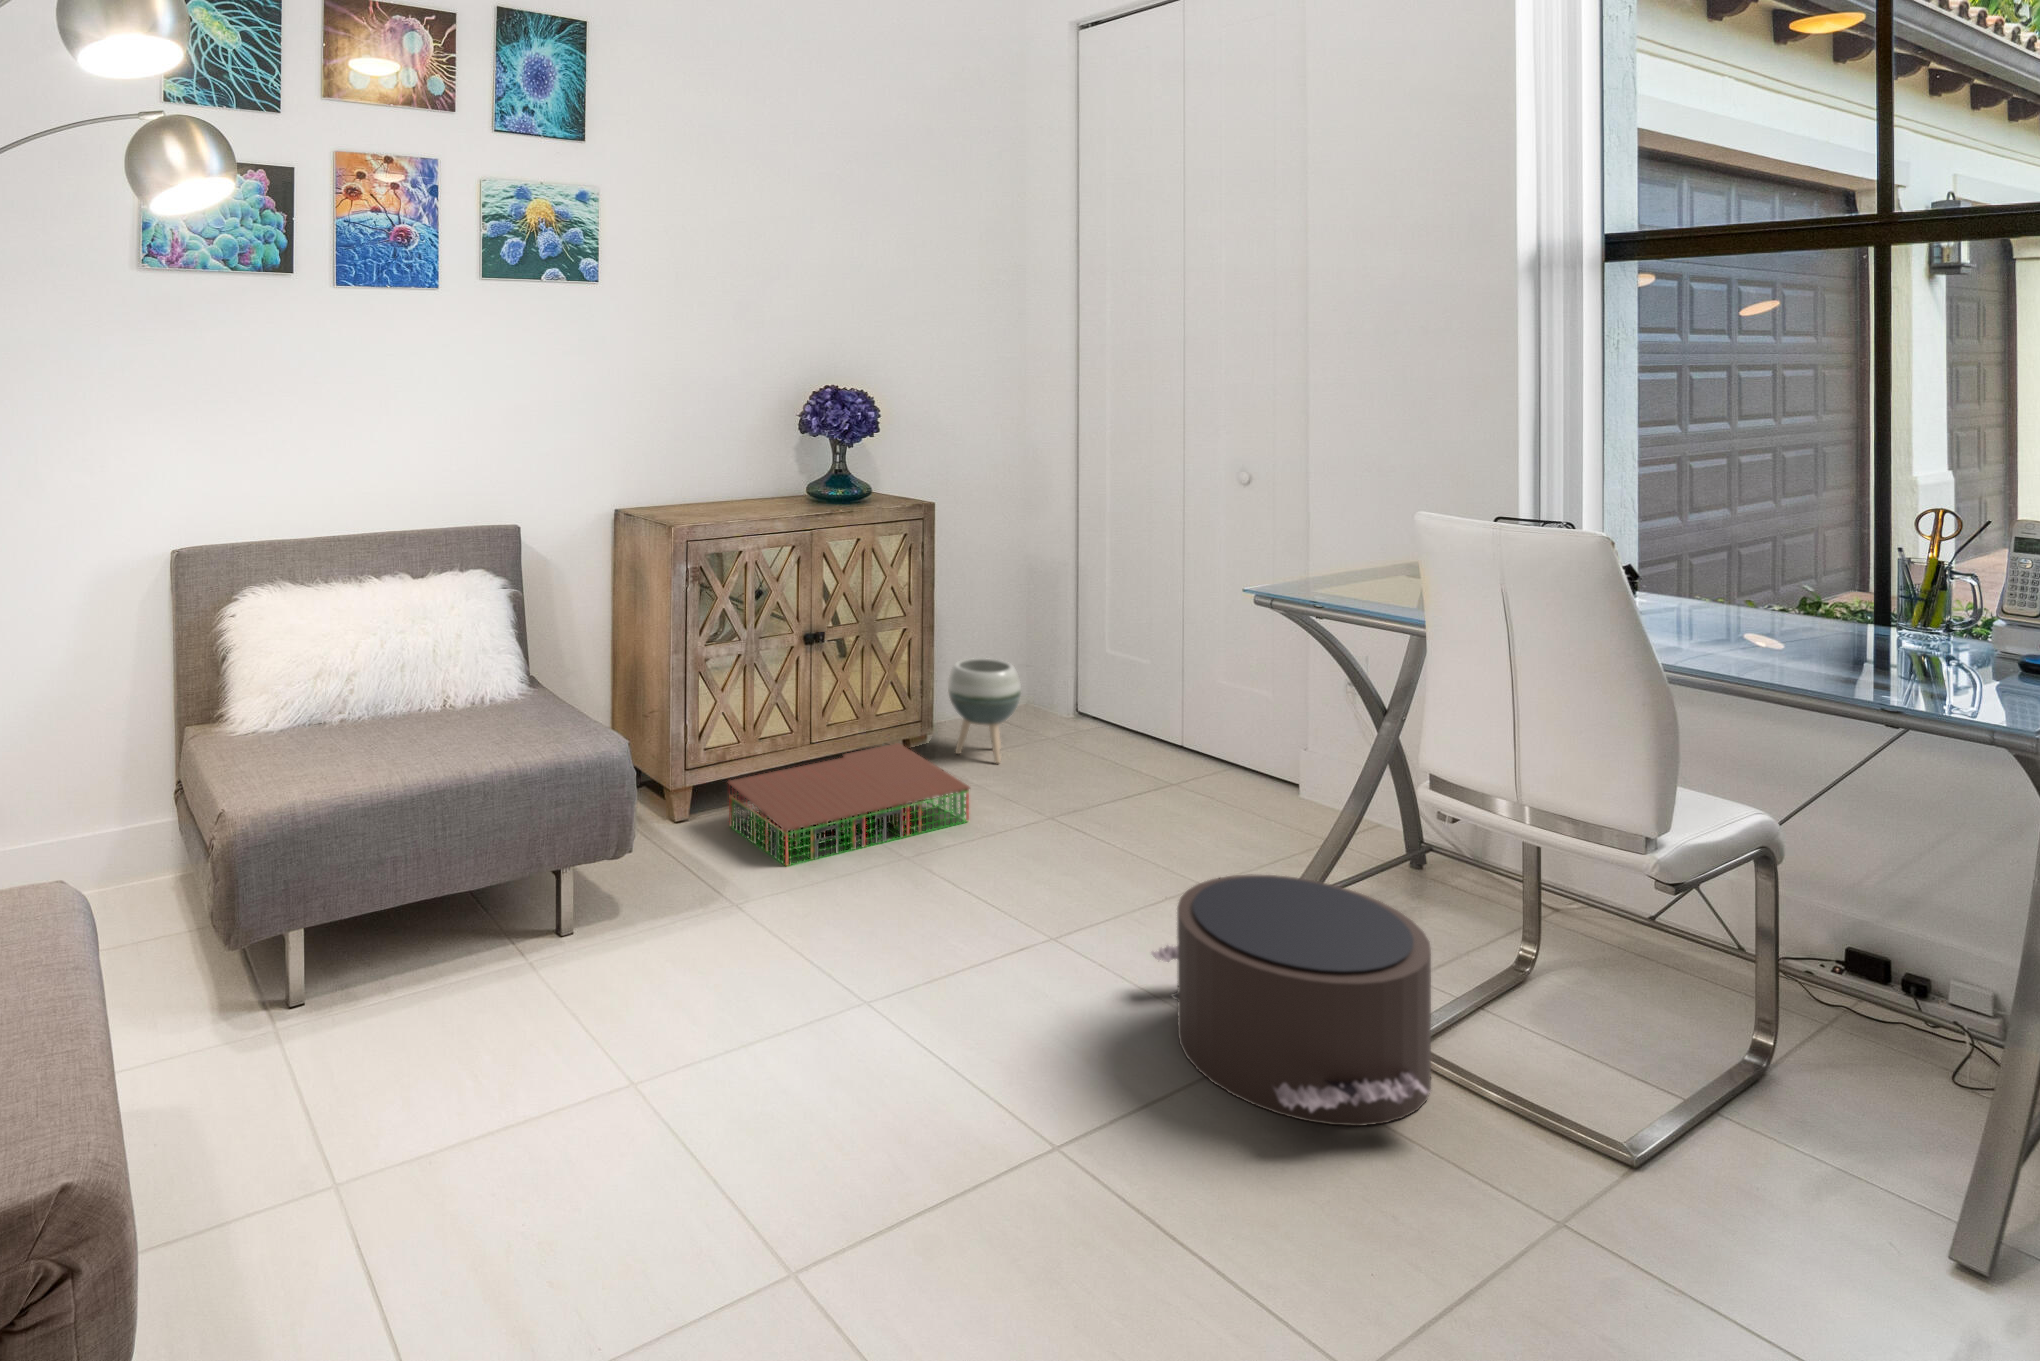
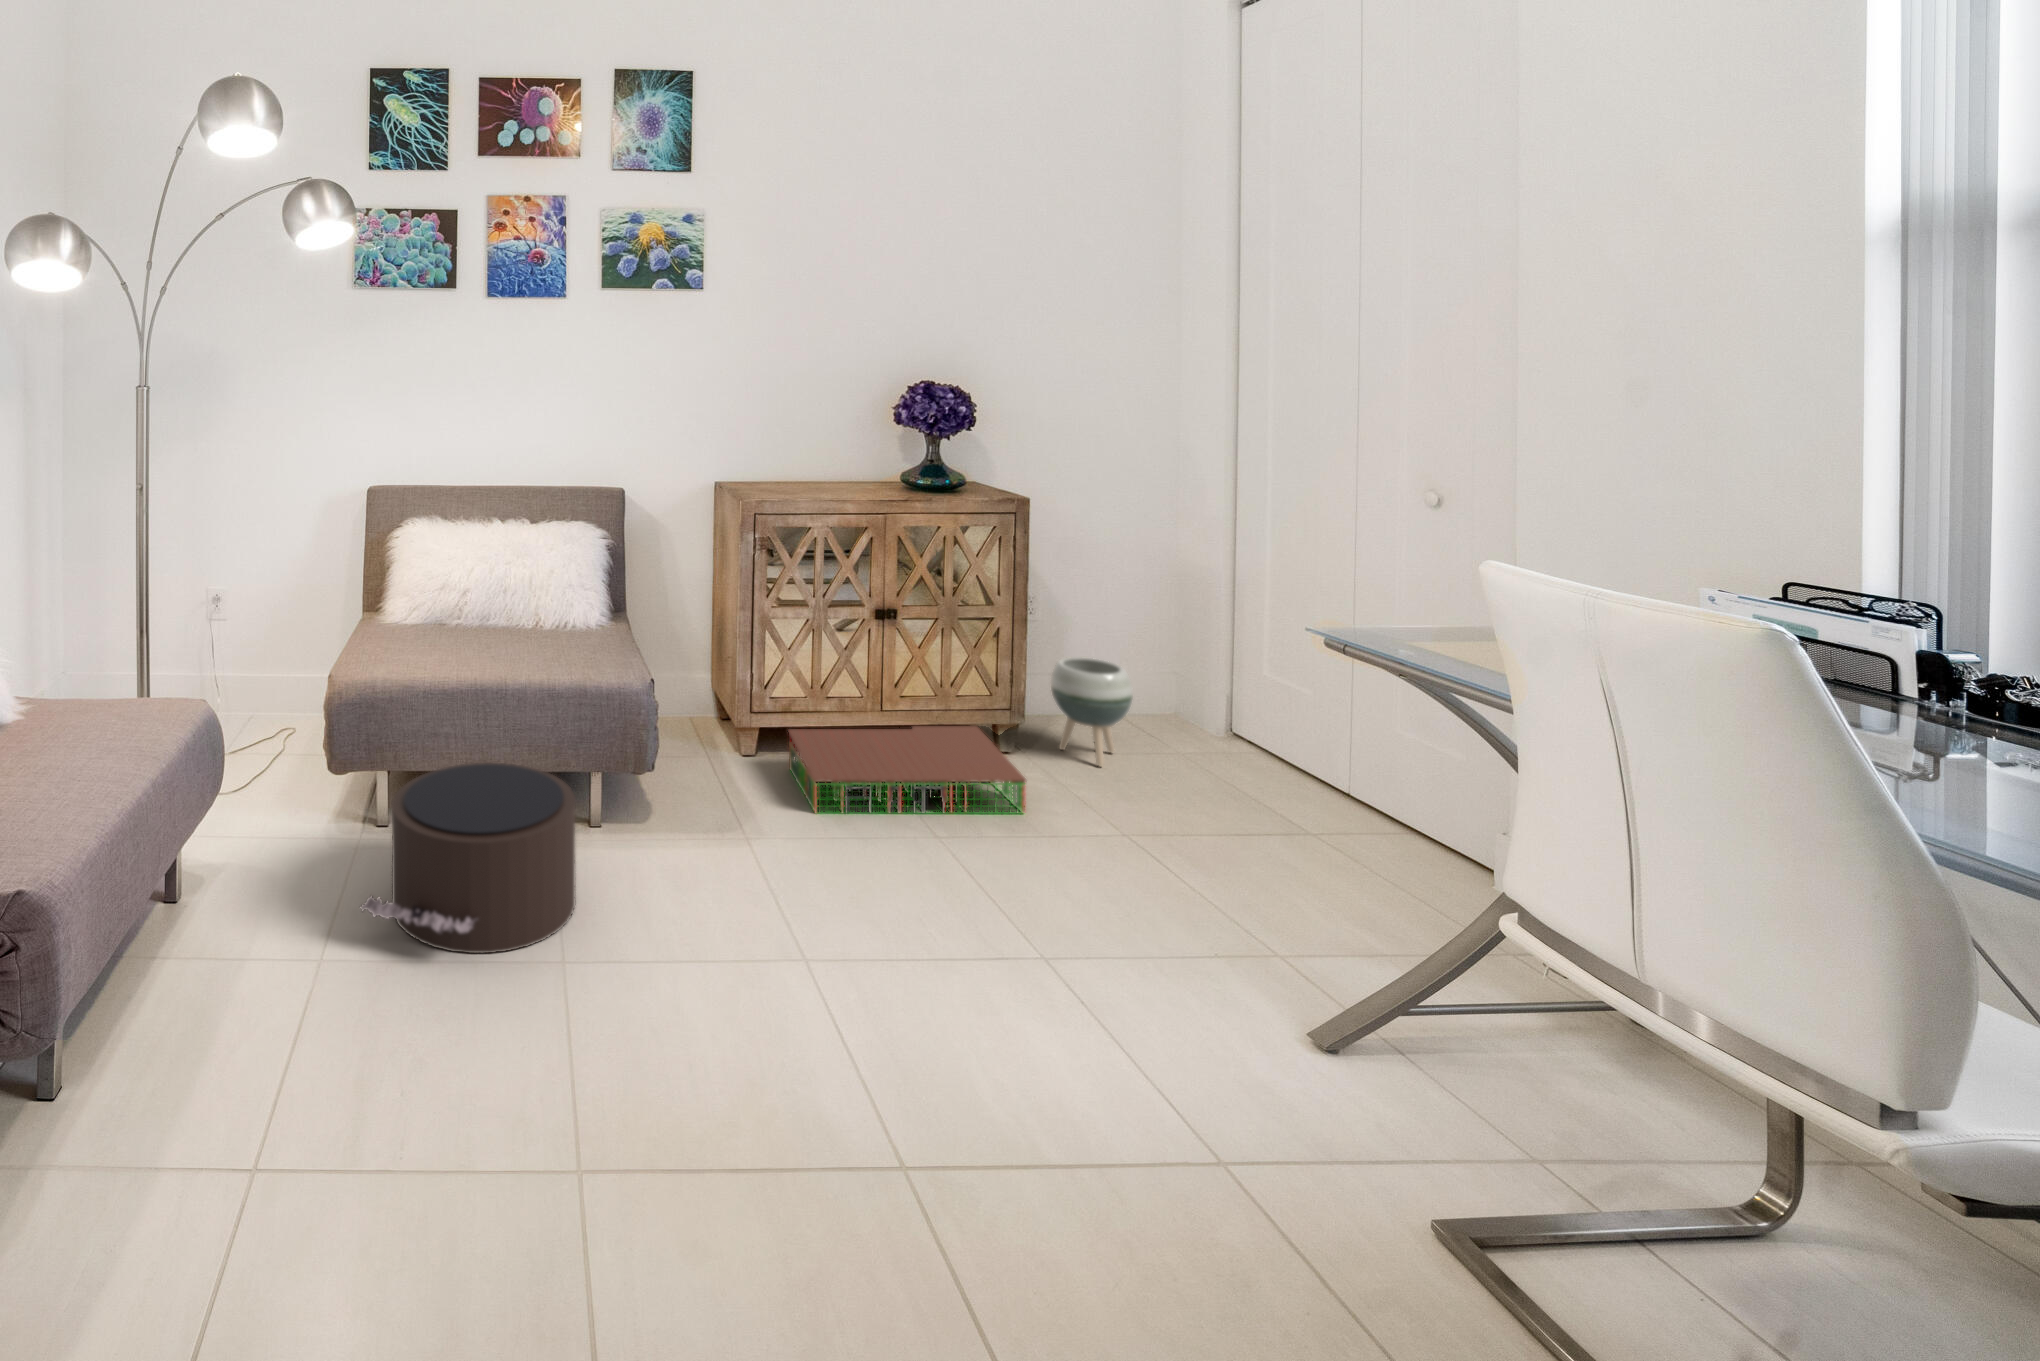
pouf: present [1151,874,1431,1126] -> present [360,763,576,953]

